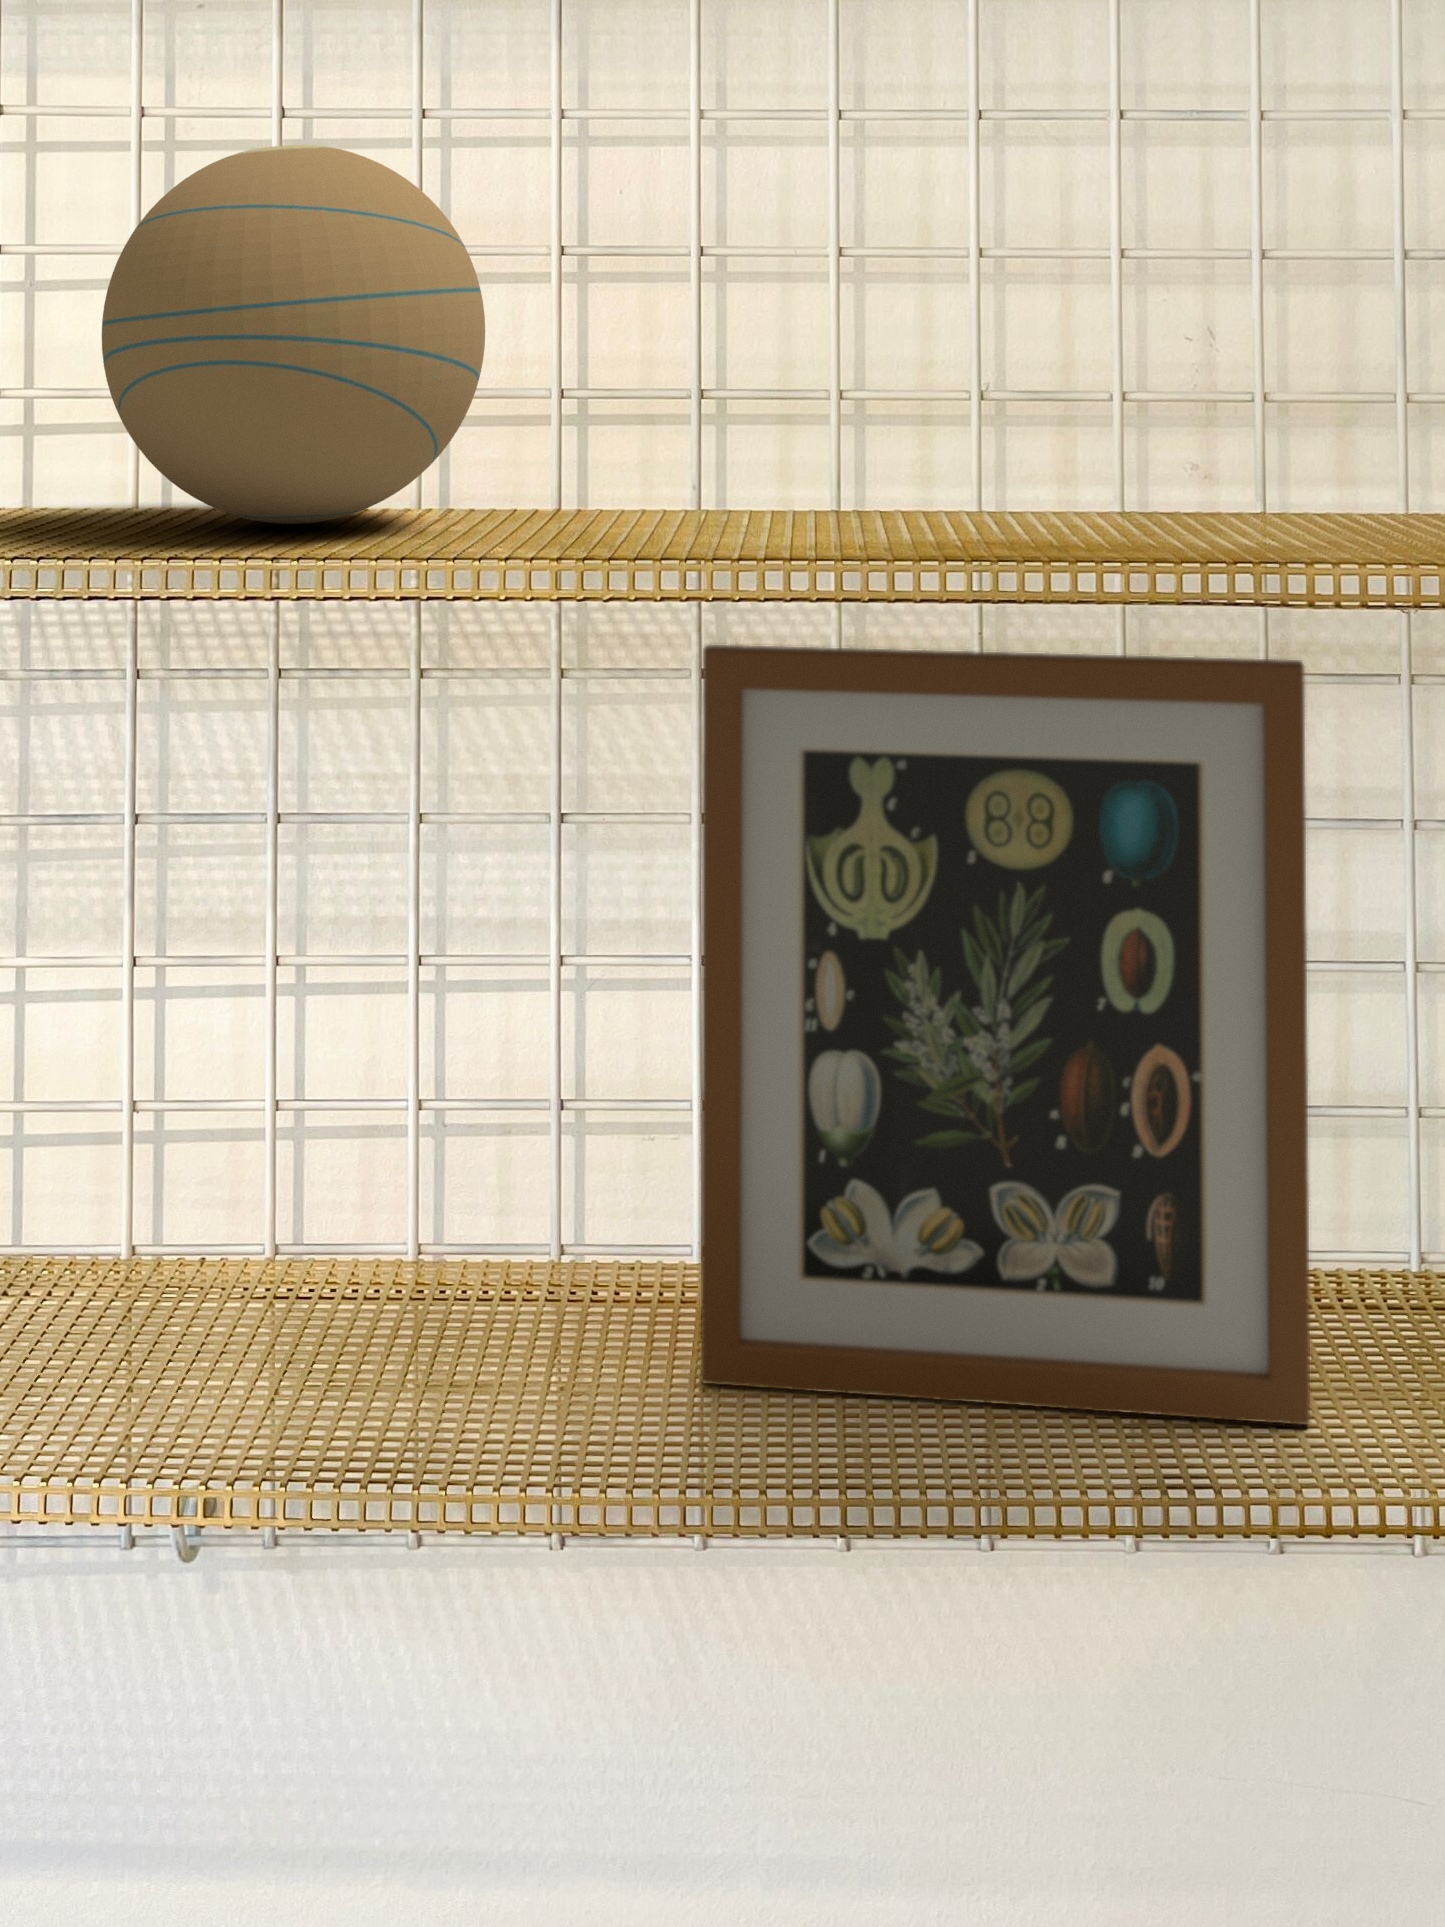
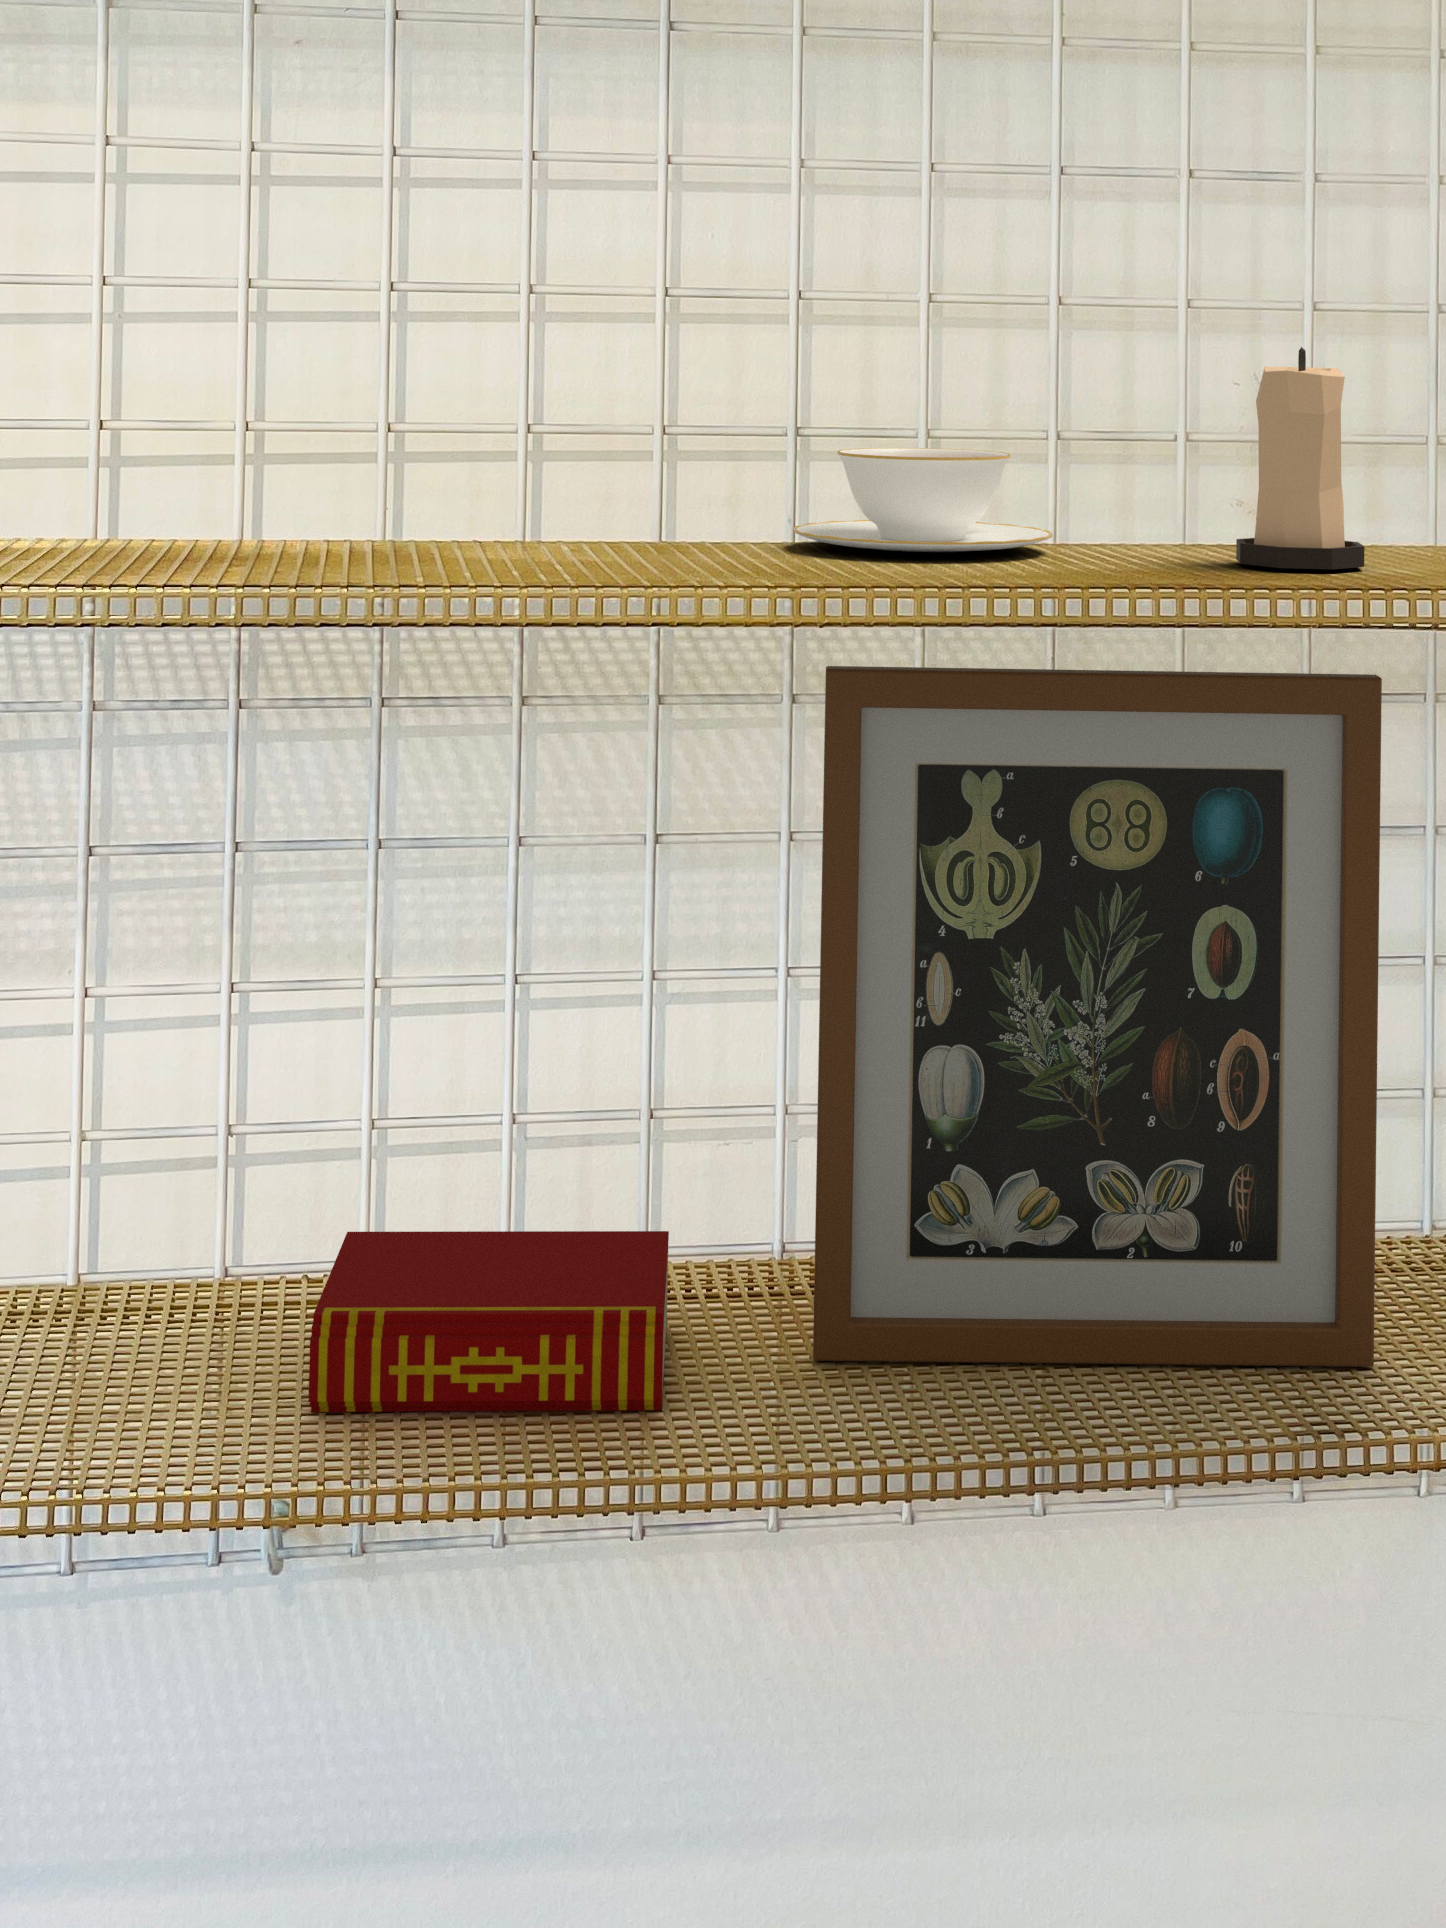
decorative orb: present [102,145,485,524] -> none [244,182,617,551]
candle: none [1139,302,1276,546] -> present [1236,347,1364,569]
teacup: none [680,412,955,523] -> present [793,448,1052,552]
book: none [164,1220,564,1430] -> present [309,1231,669,1412]

